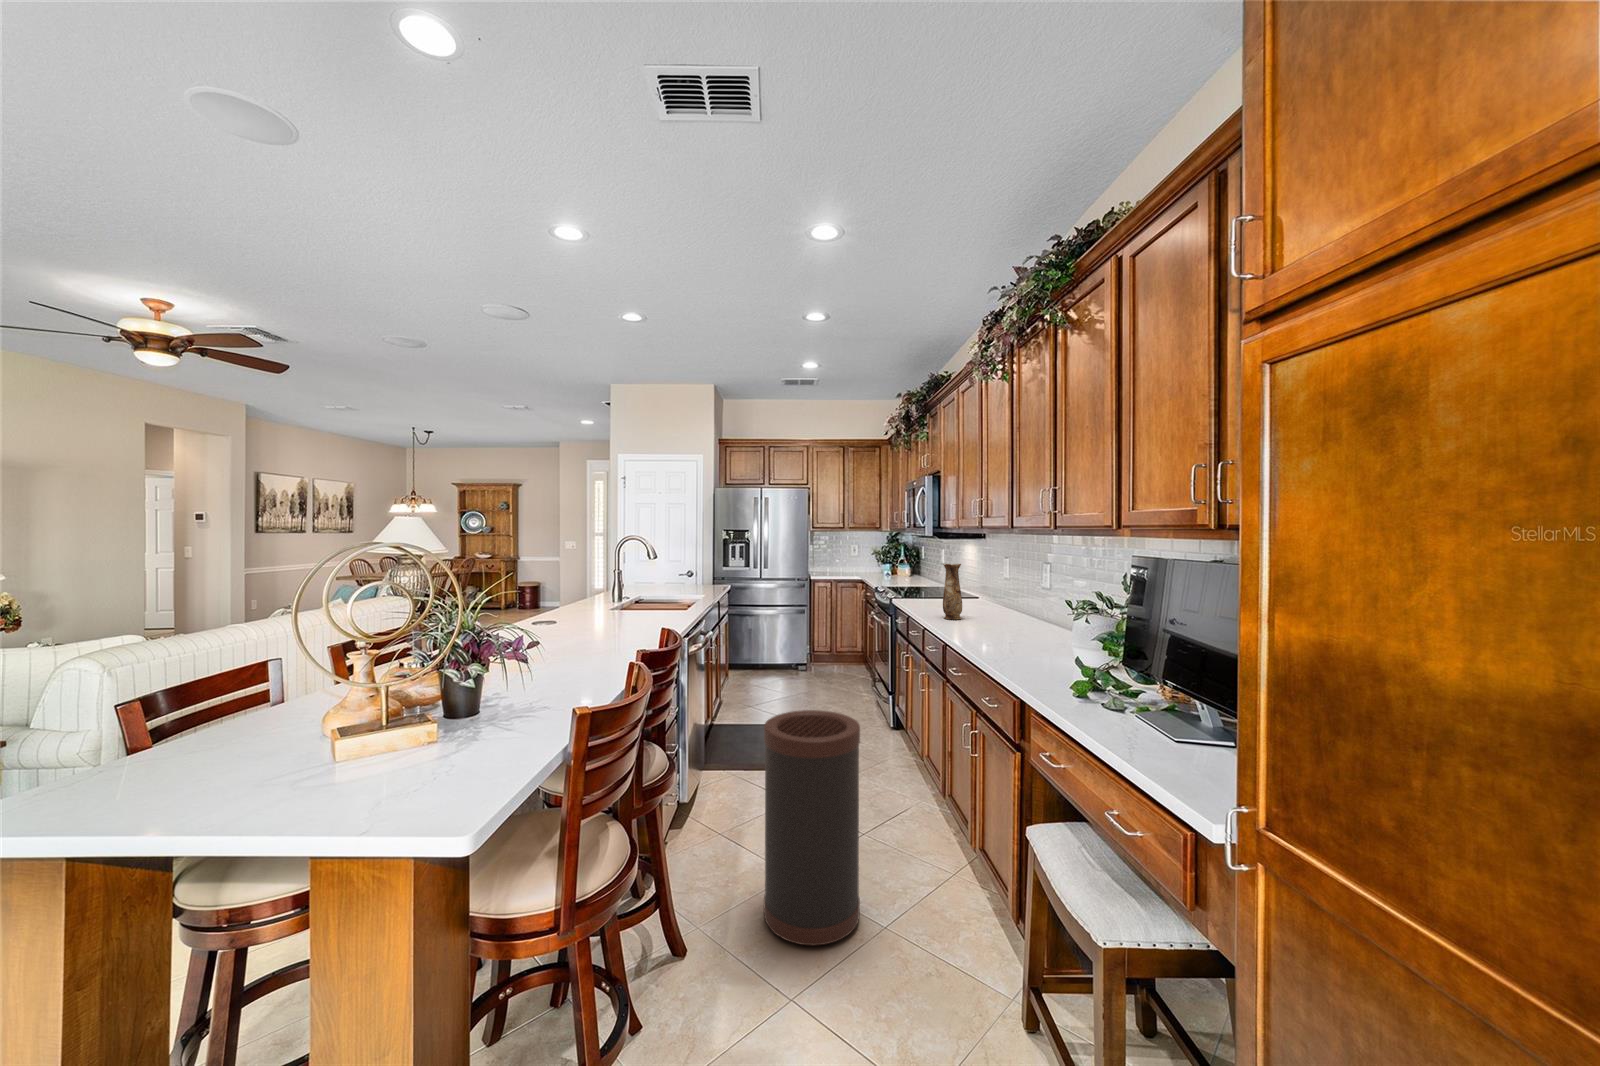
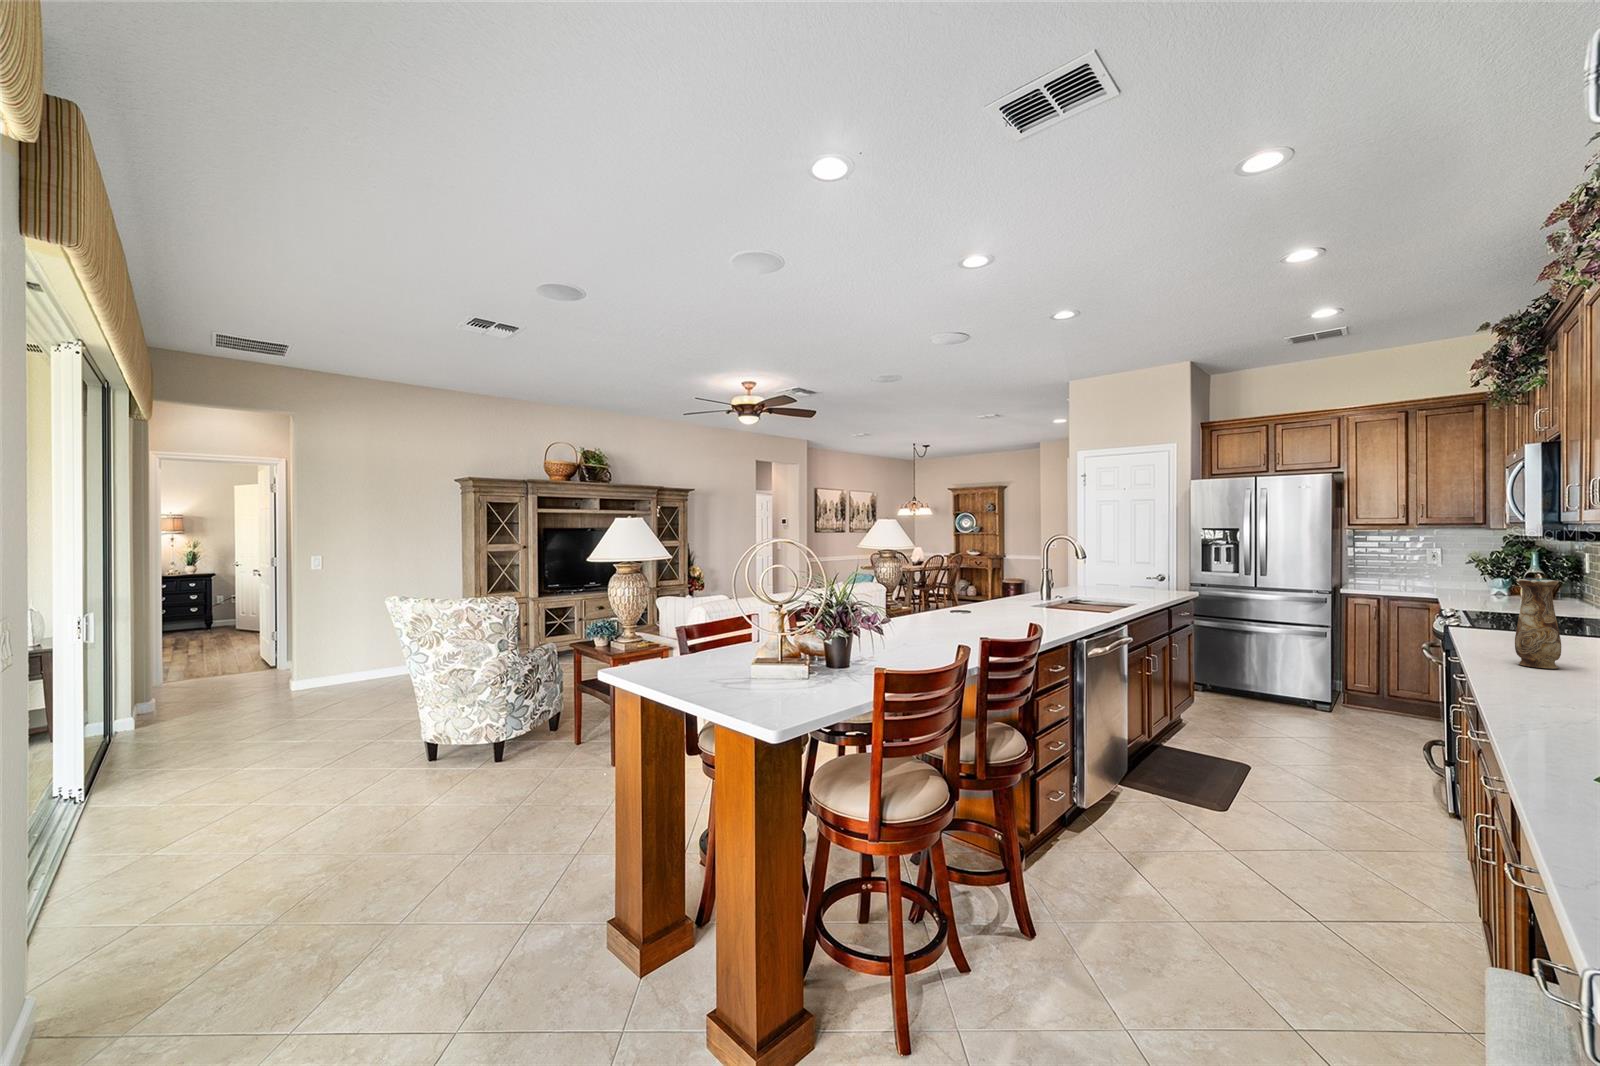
trash can: present [764,710,860,945] -> none [1128,733,1258,1009]

